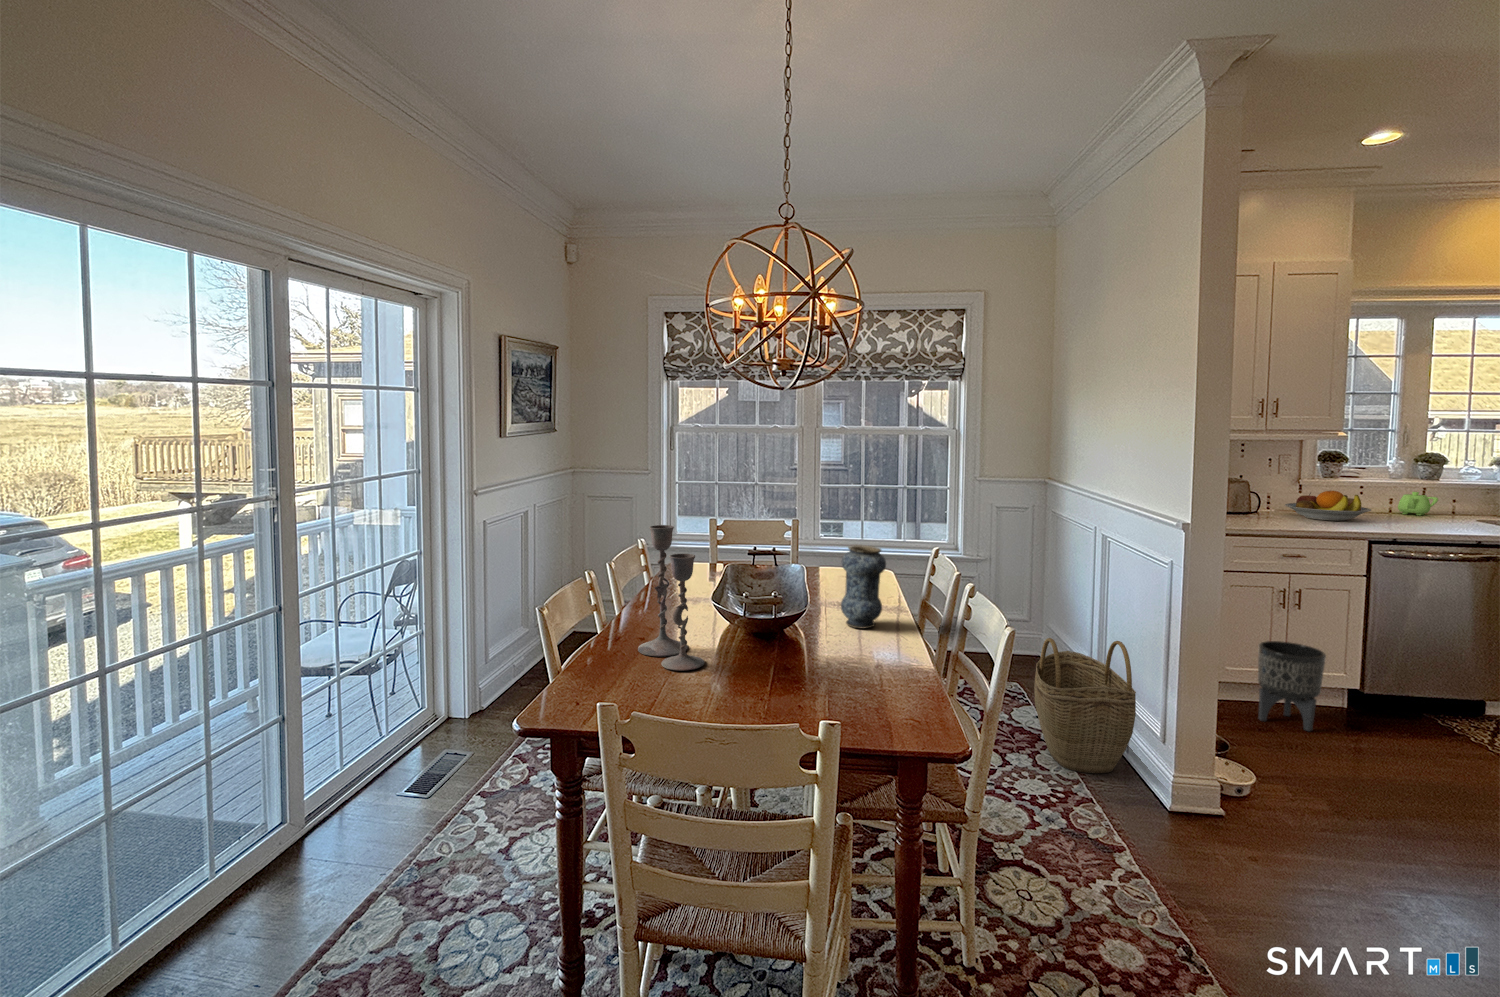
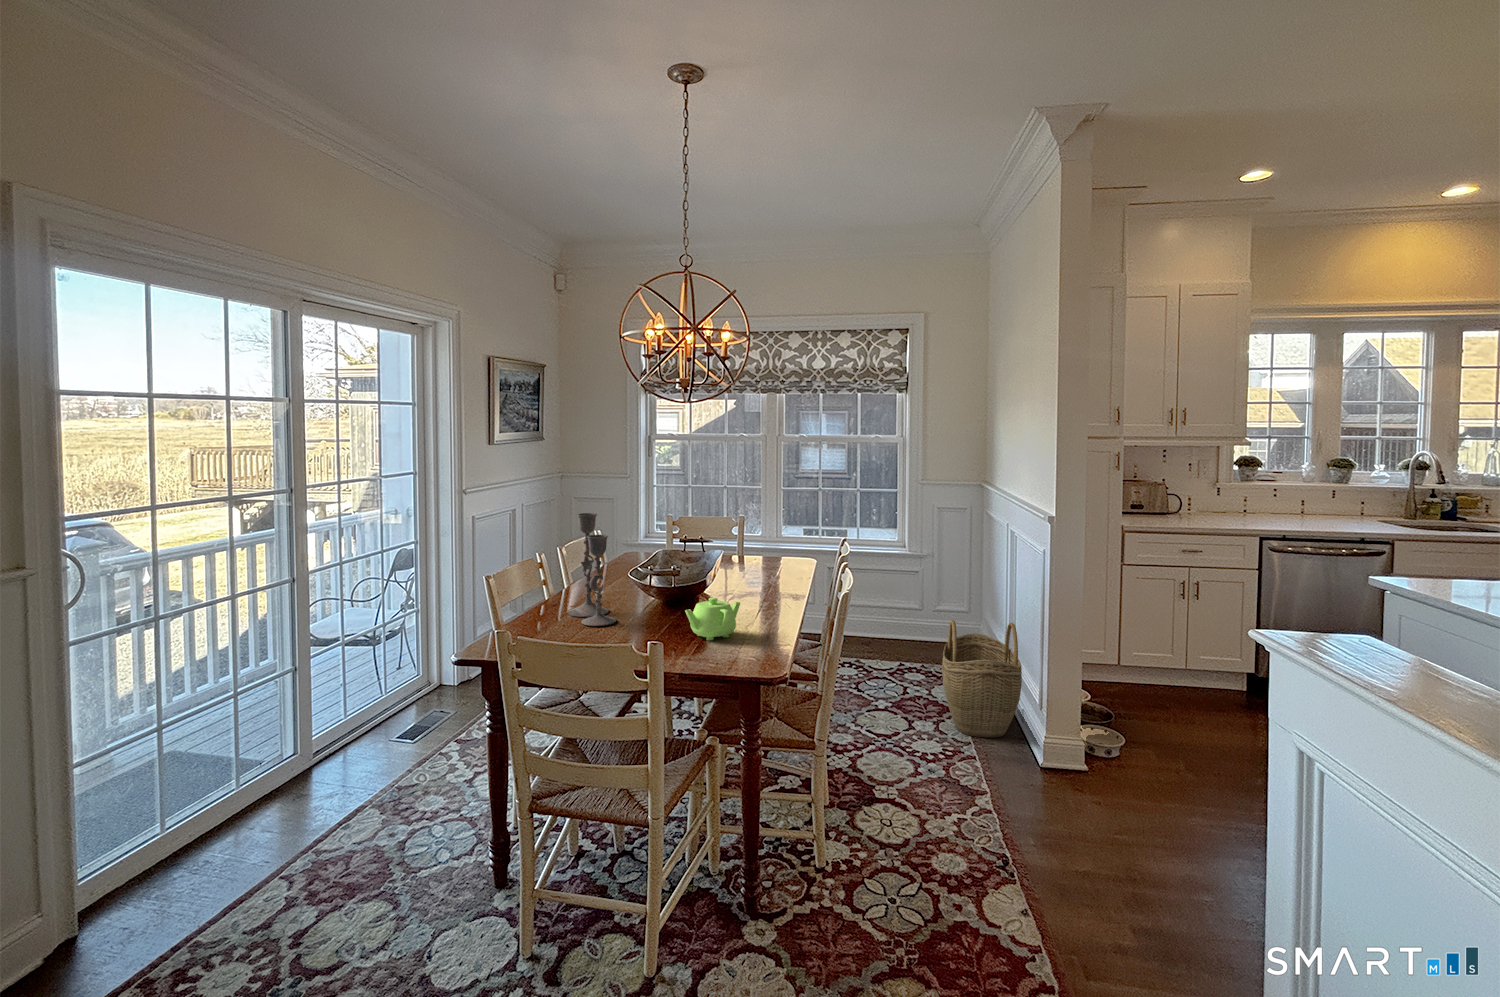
fruit bowl: present [1285,491,1371,521] -> none [1197,494,1271,521]
teapot: present [1398,492,1438,516] -> present [685,598,740,640]
vase: present [841,545,886,629] -> none [743,533,779,601]
planter: present [1258,641,1326,731] -> none [1159,629,1215,710]

